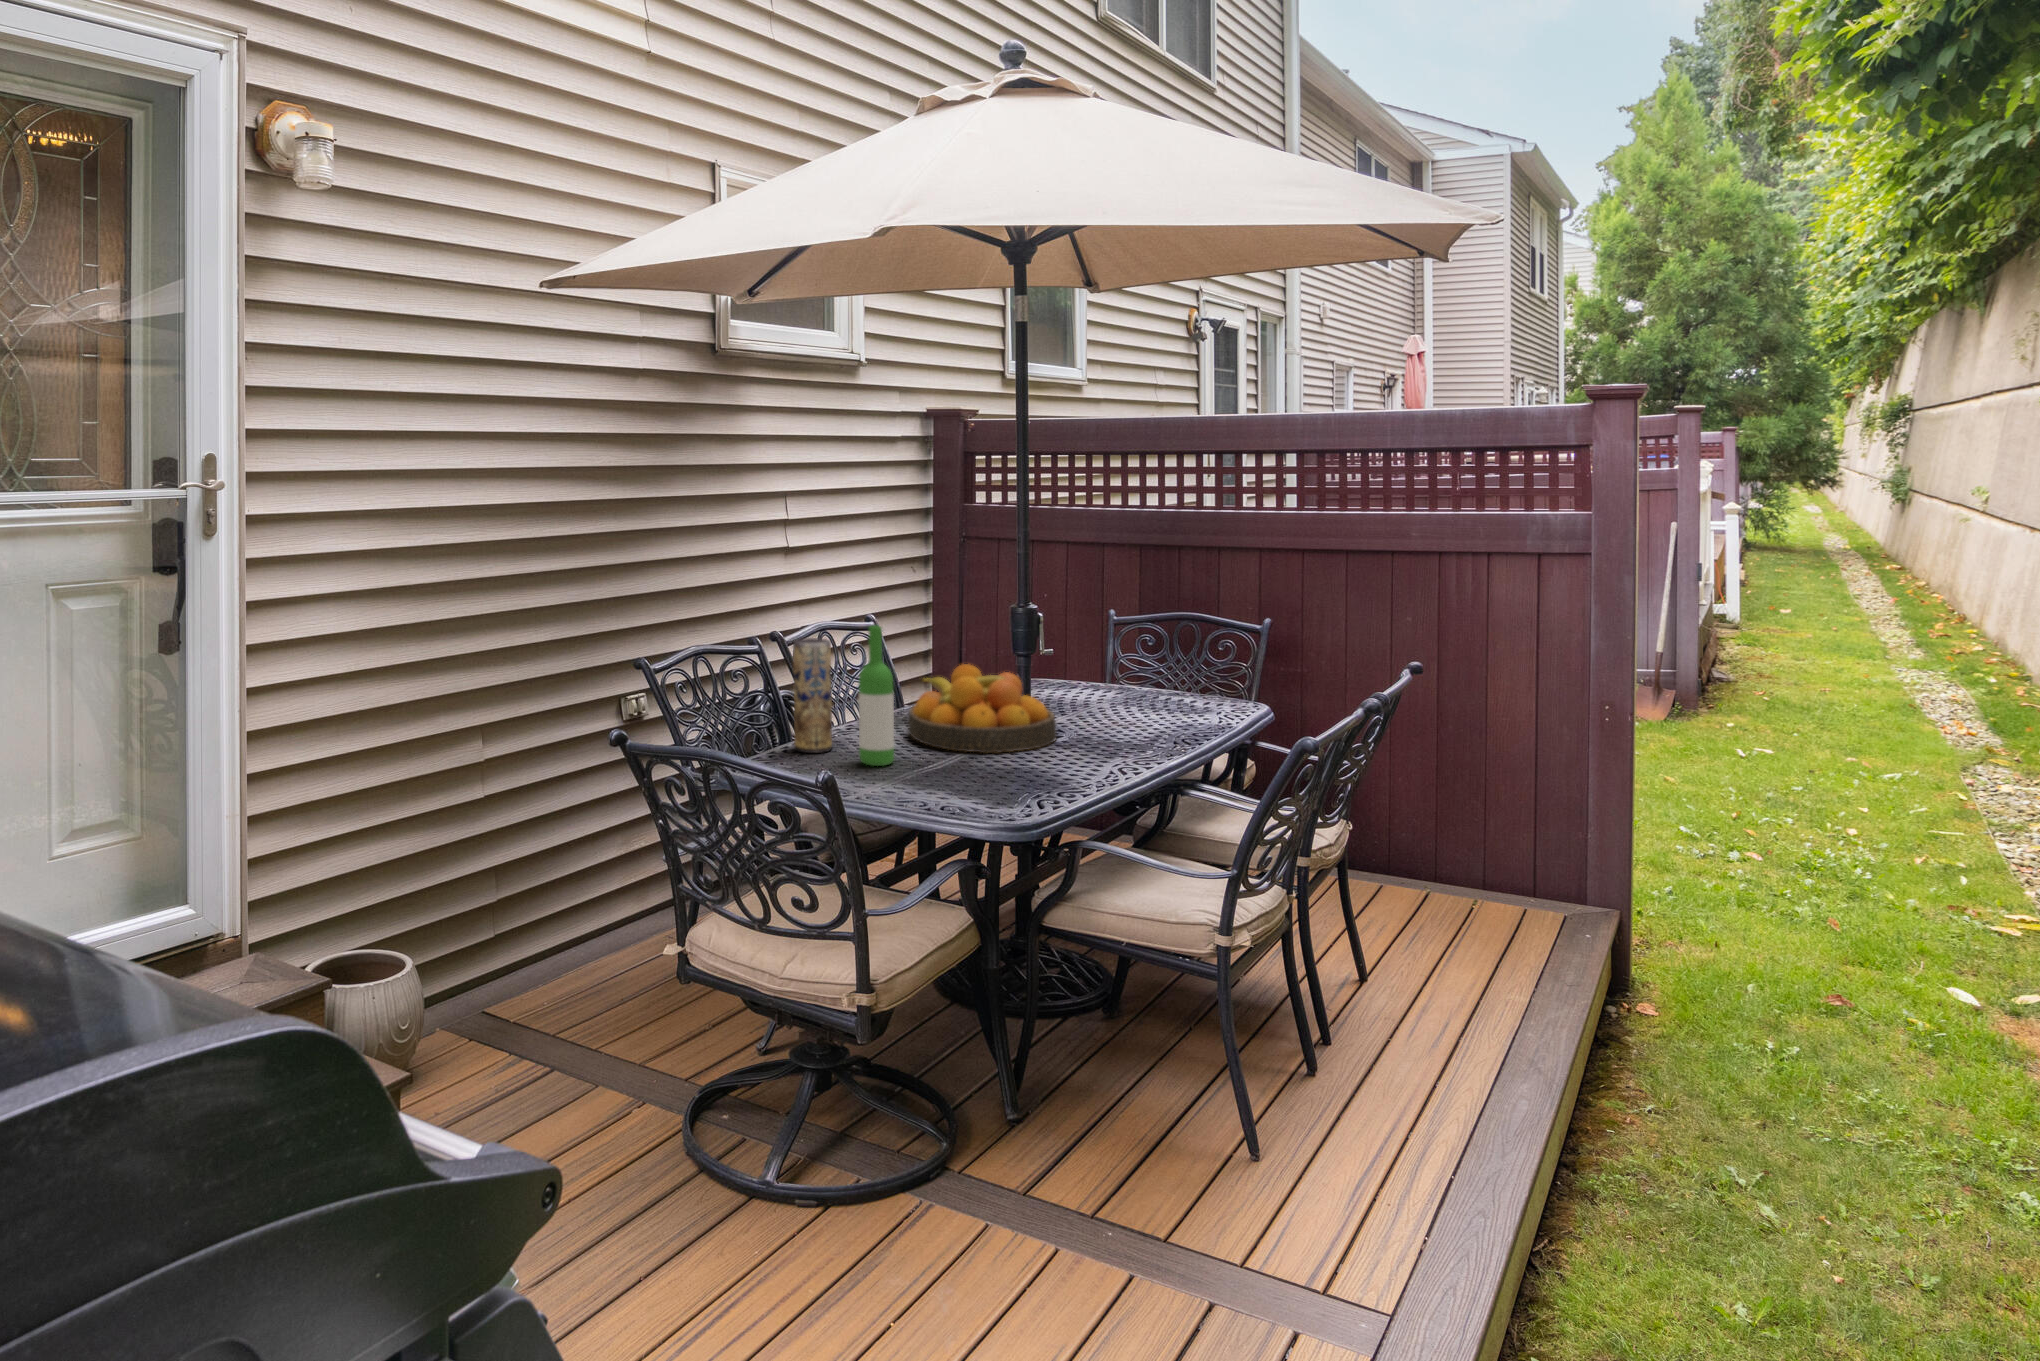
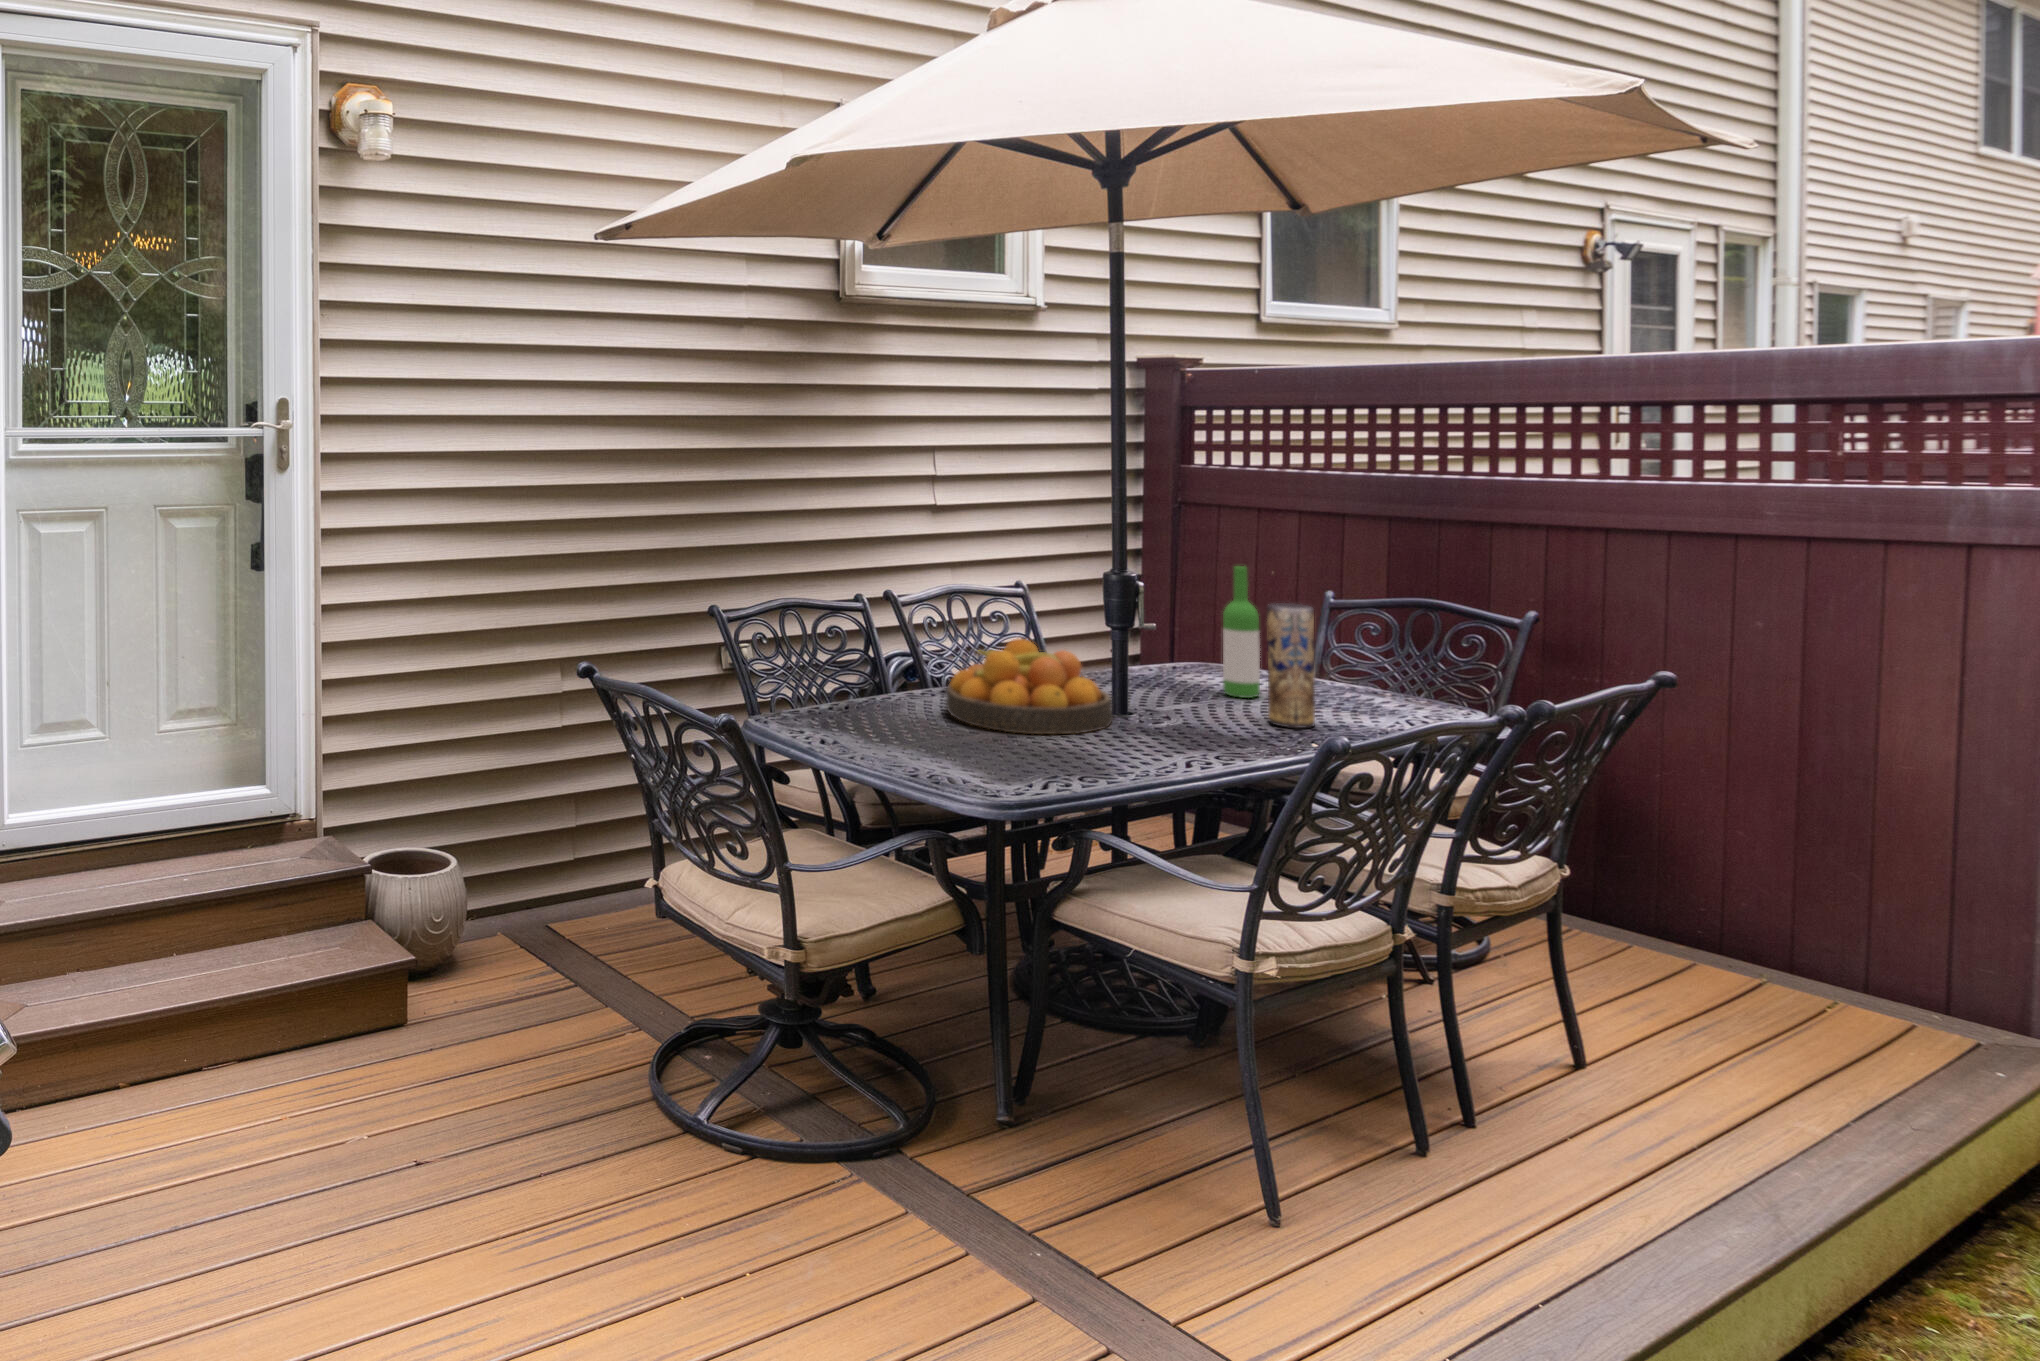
wine bottle: present [859,625,894,766] -> present [1223,566,1260,698]
vase: present [793,638,832,753] -> present [1267,603,1315,728]

